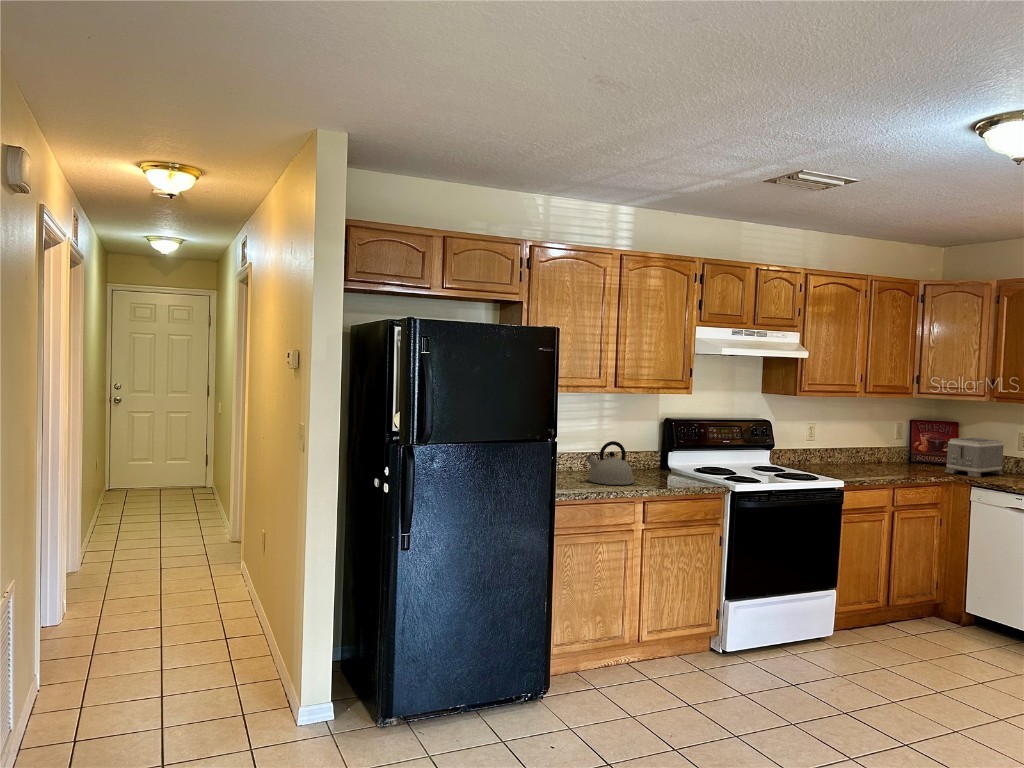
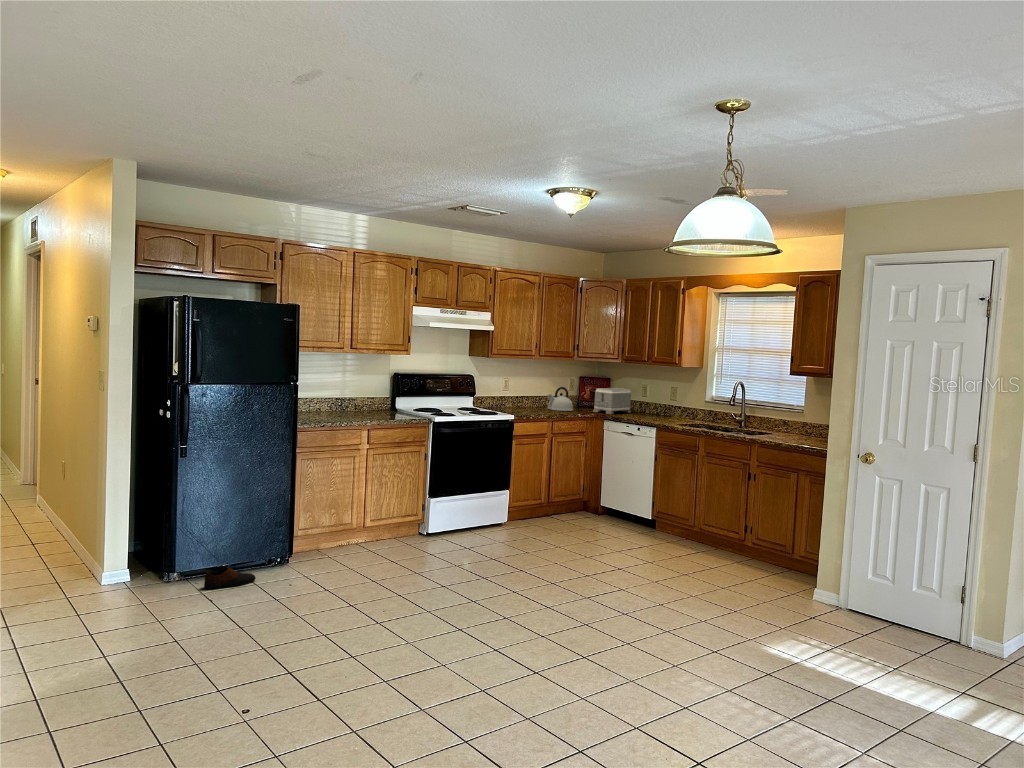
kettle: present [586,441,634,485] -> present [547,387,573,411]
shoe: none [432,711,501,746] -> present [204,567,256,589]

